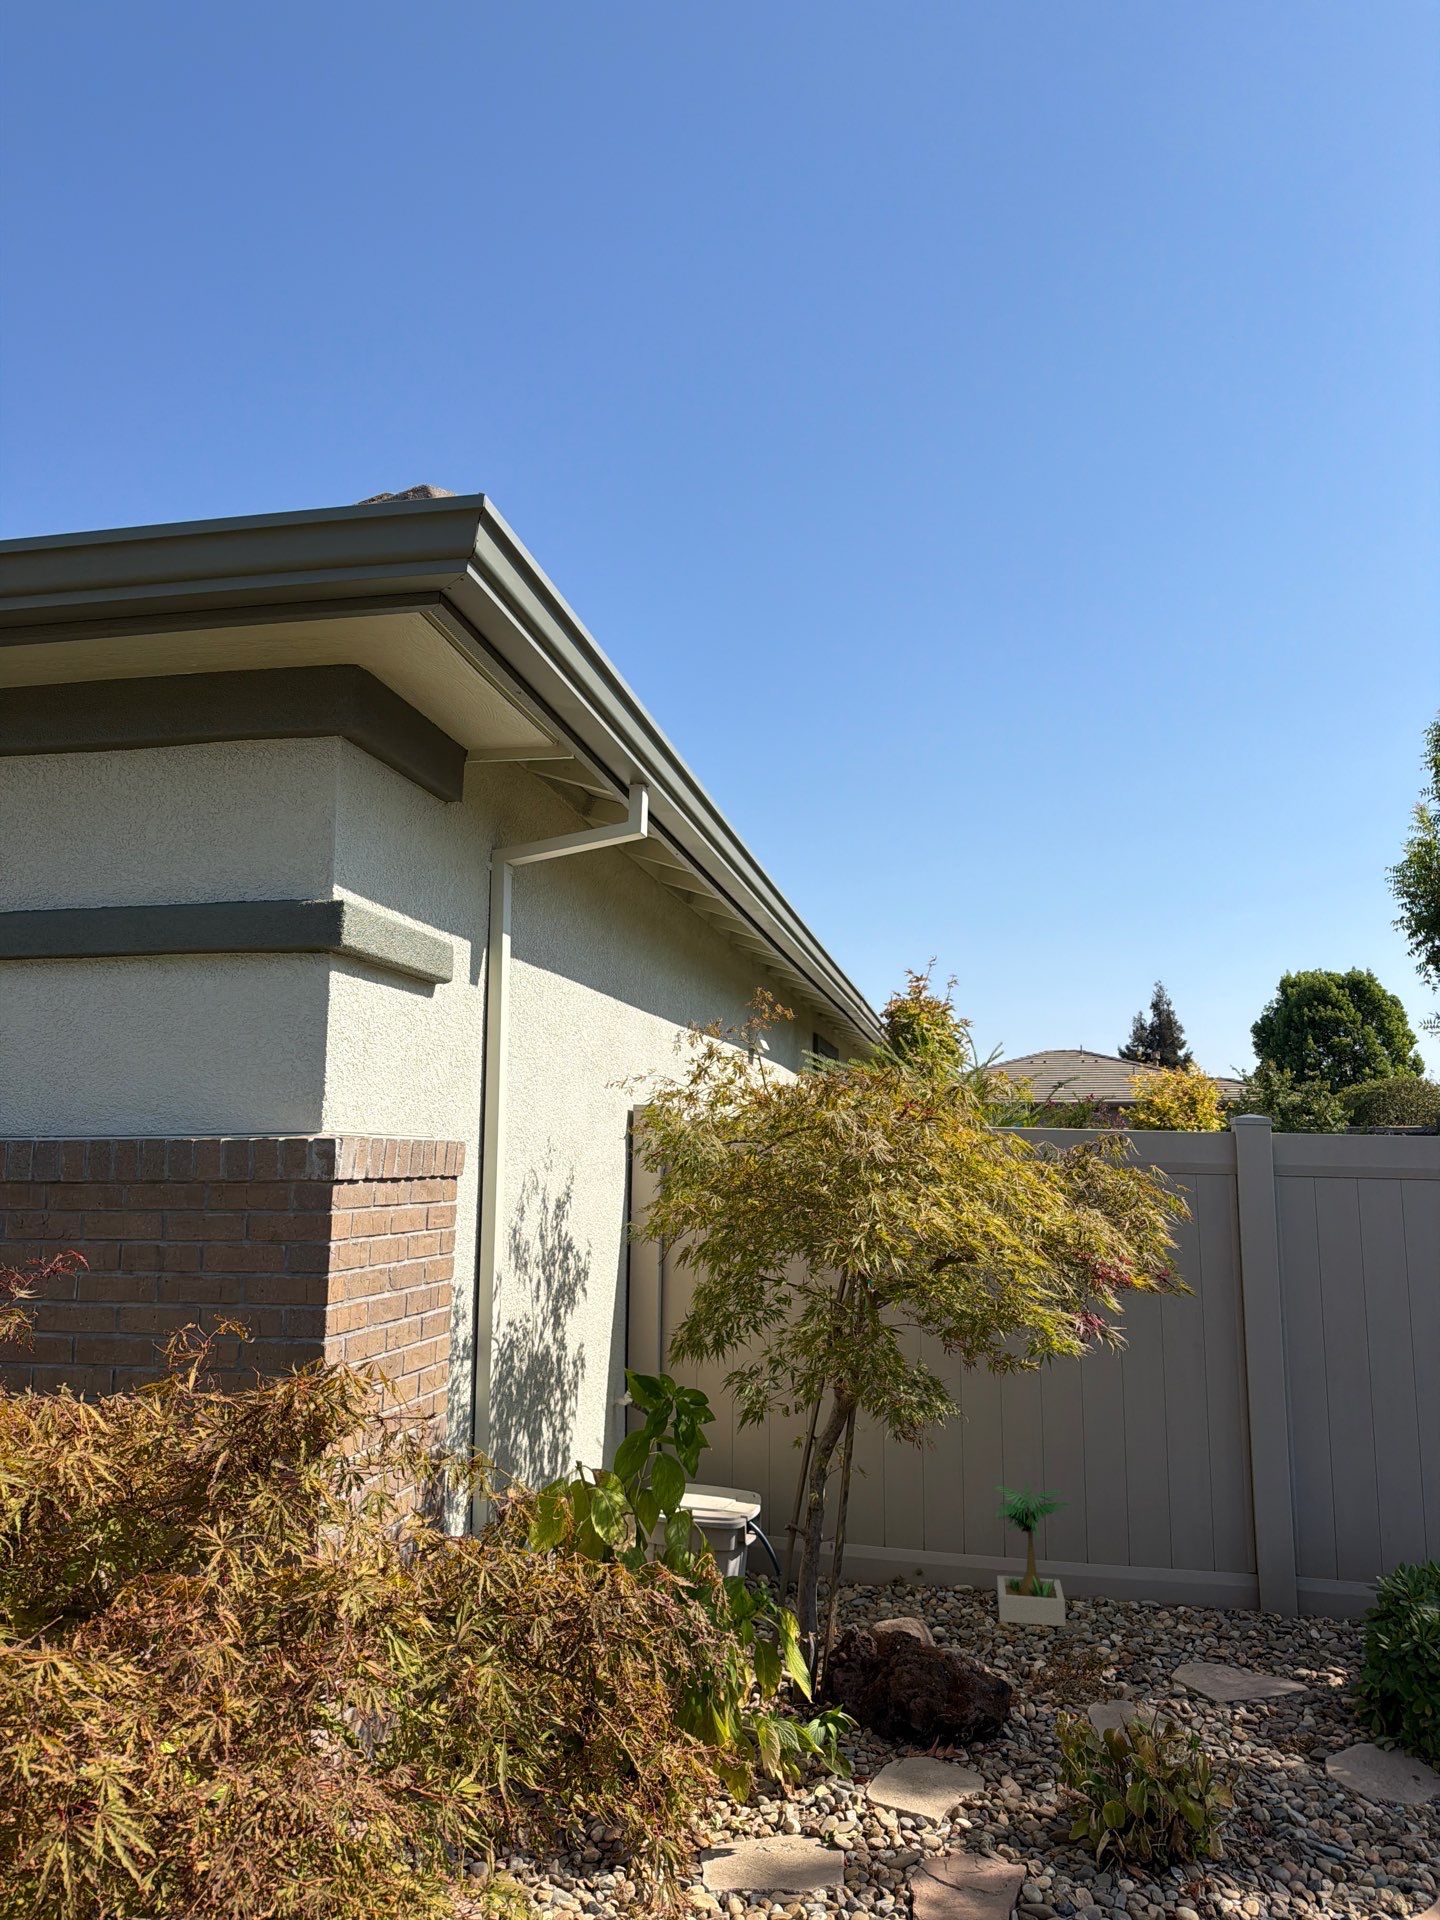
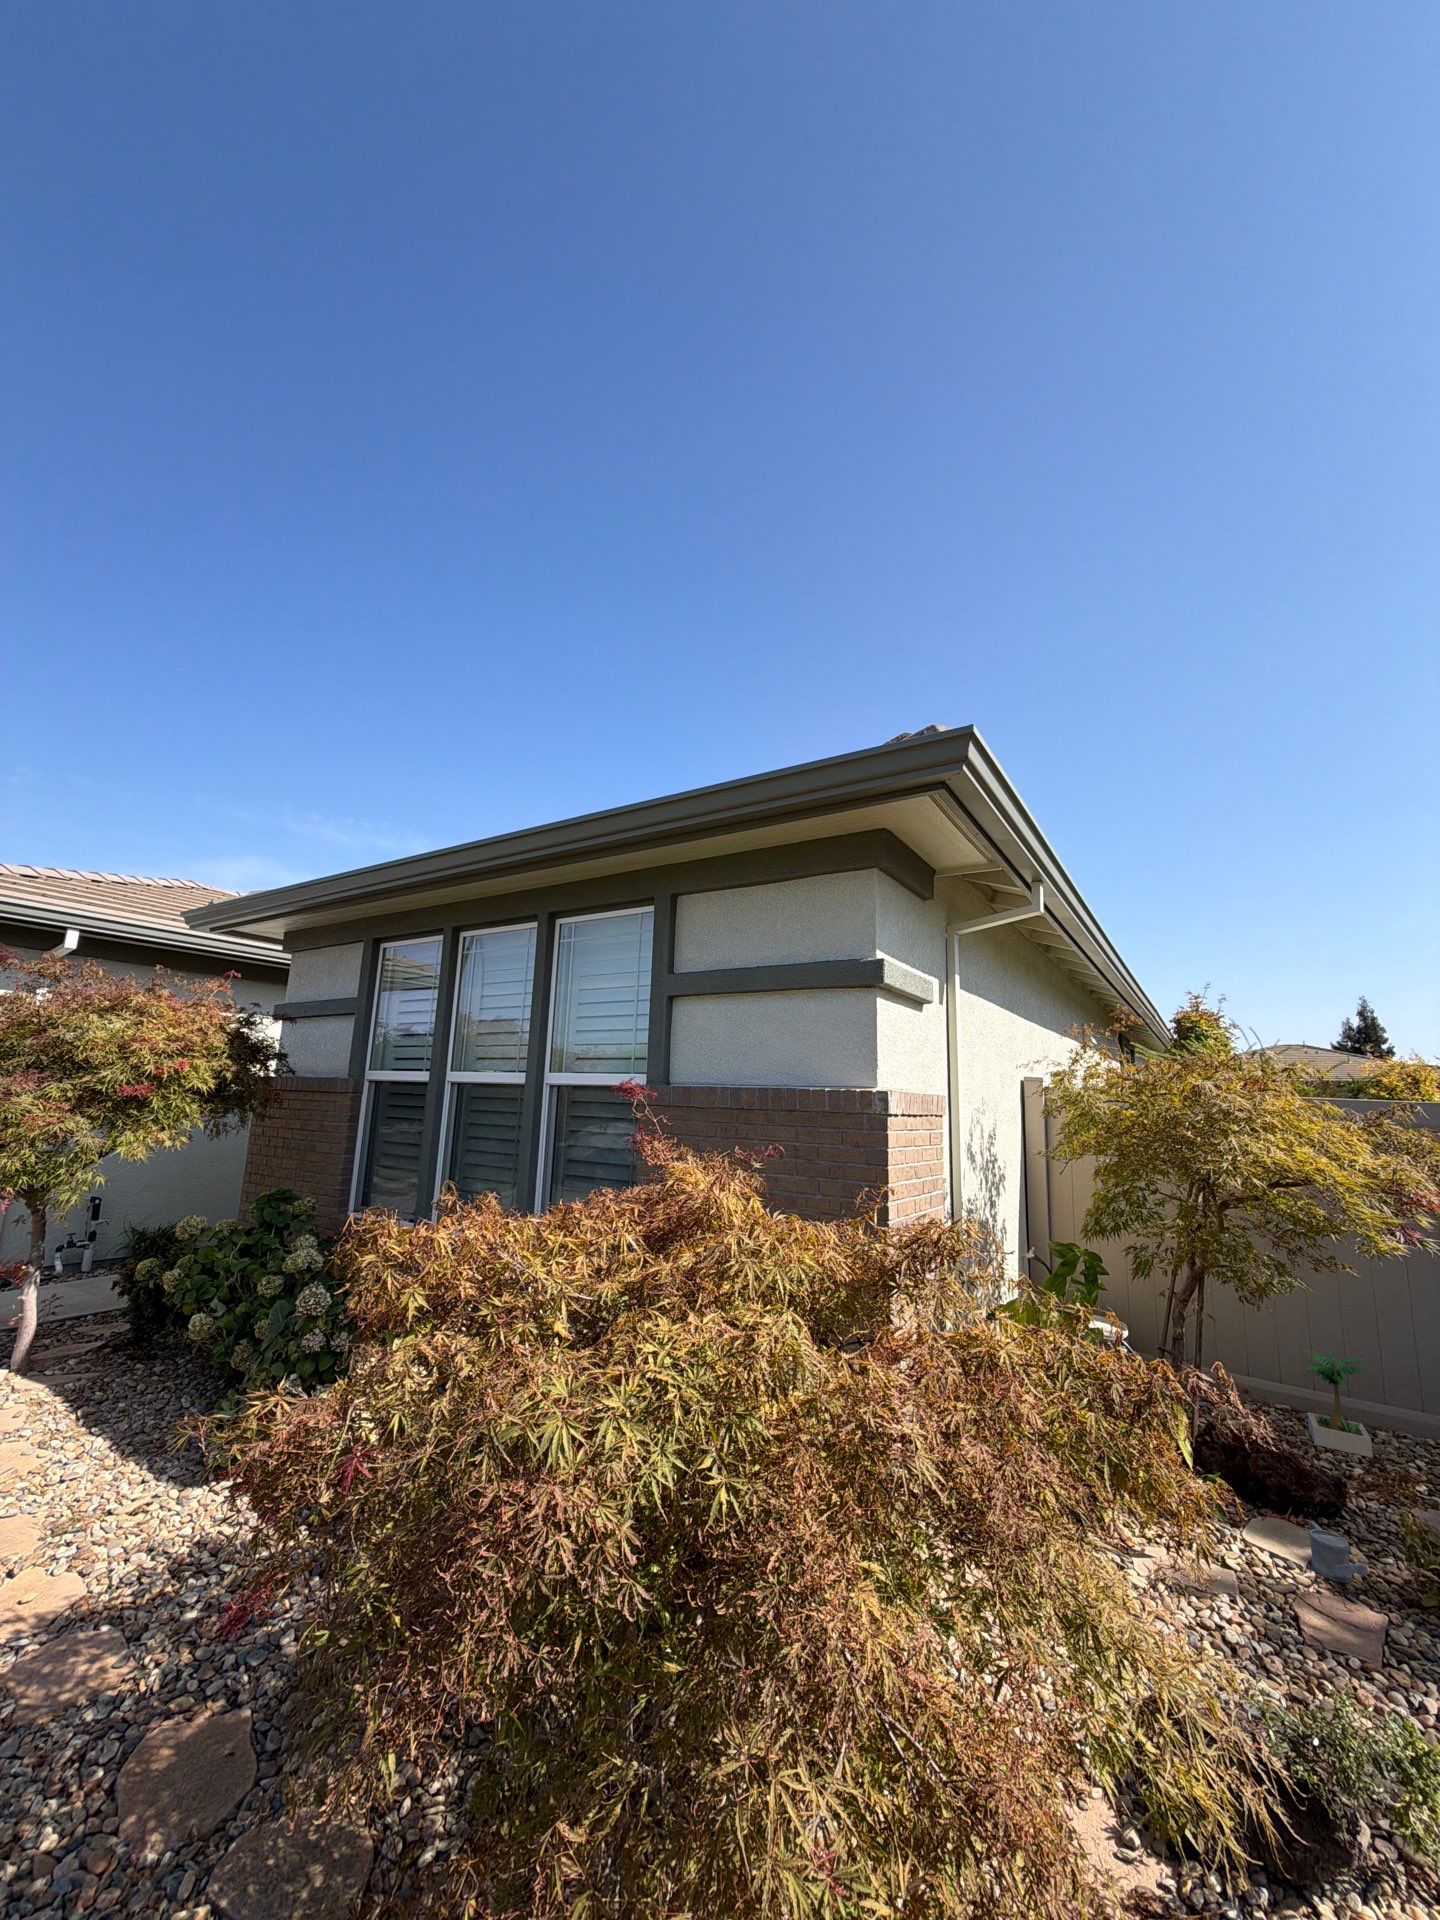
watering can: none [946,1749,1006,1833] -> present [1309,1521,1368,1583]

